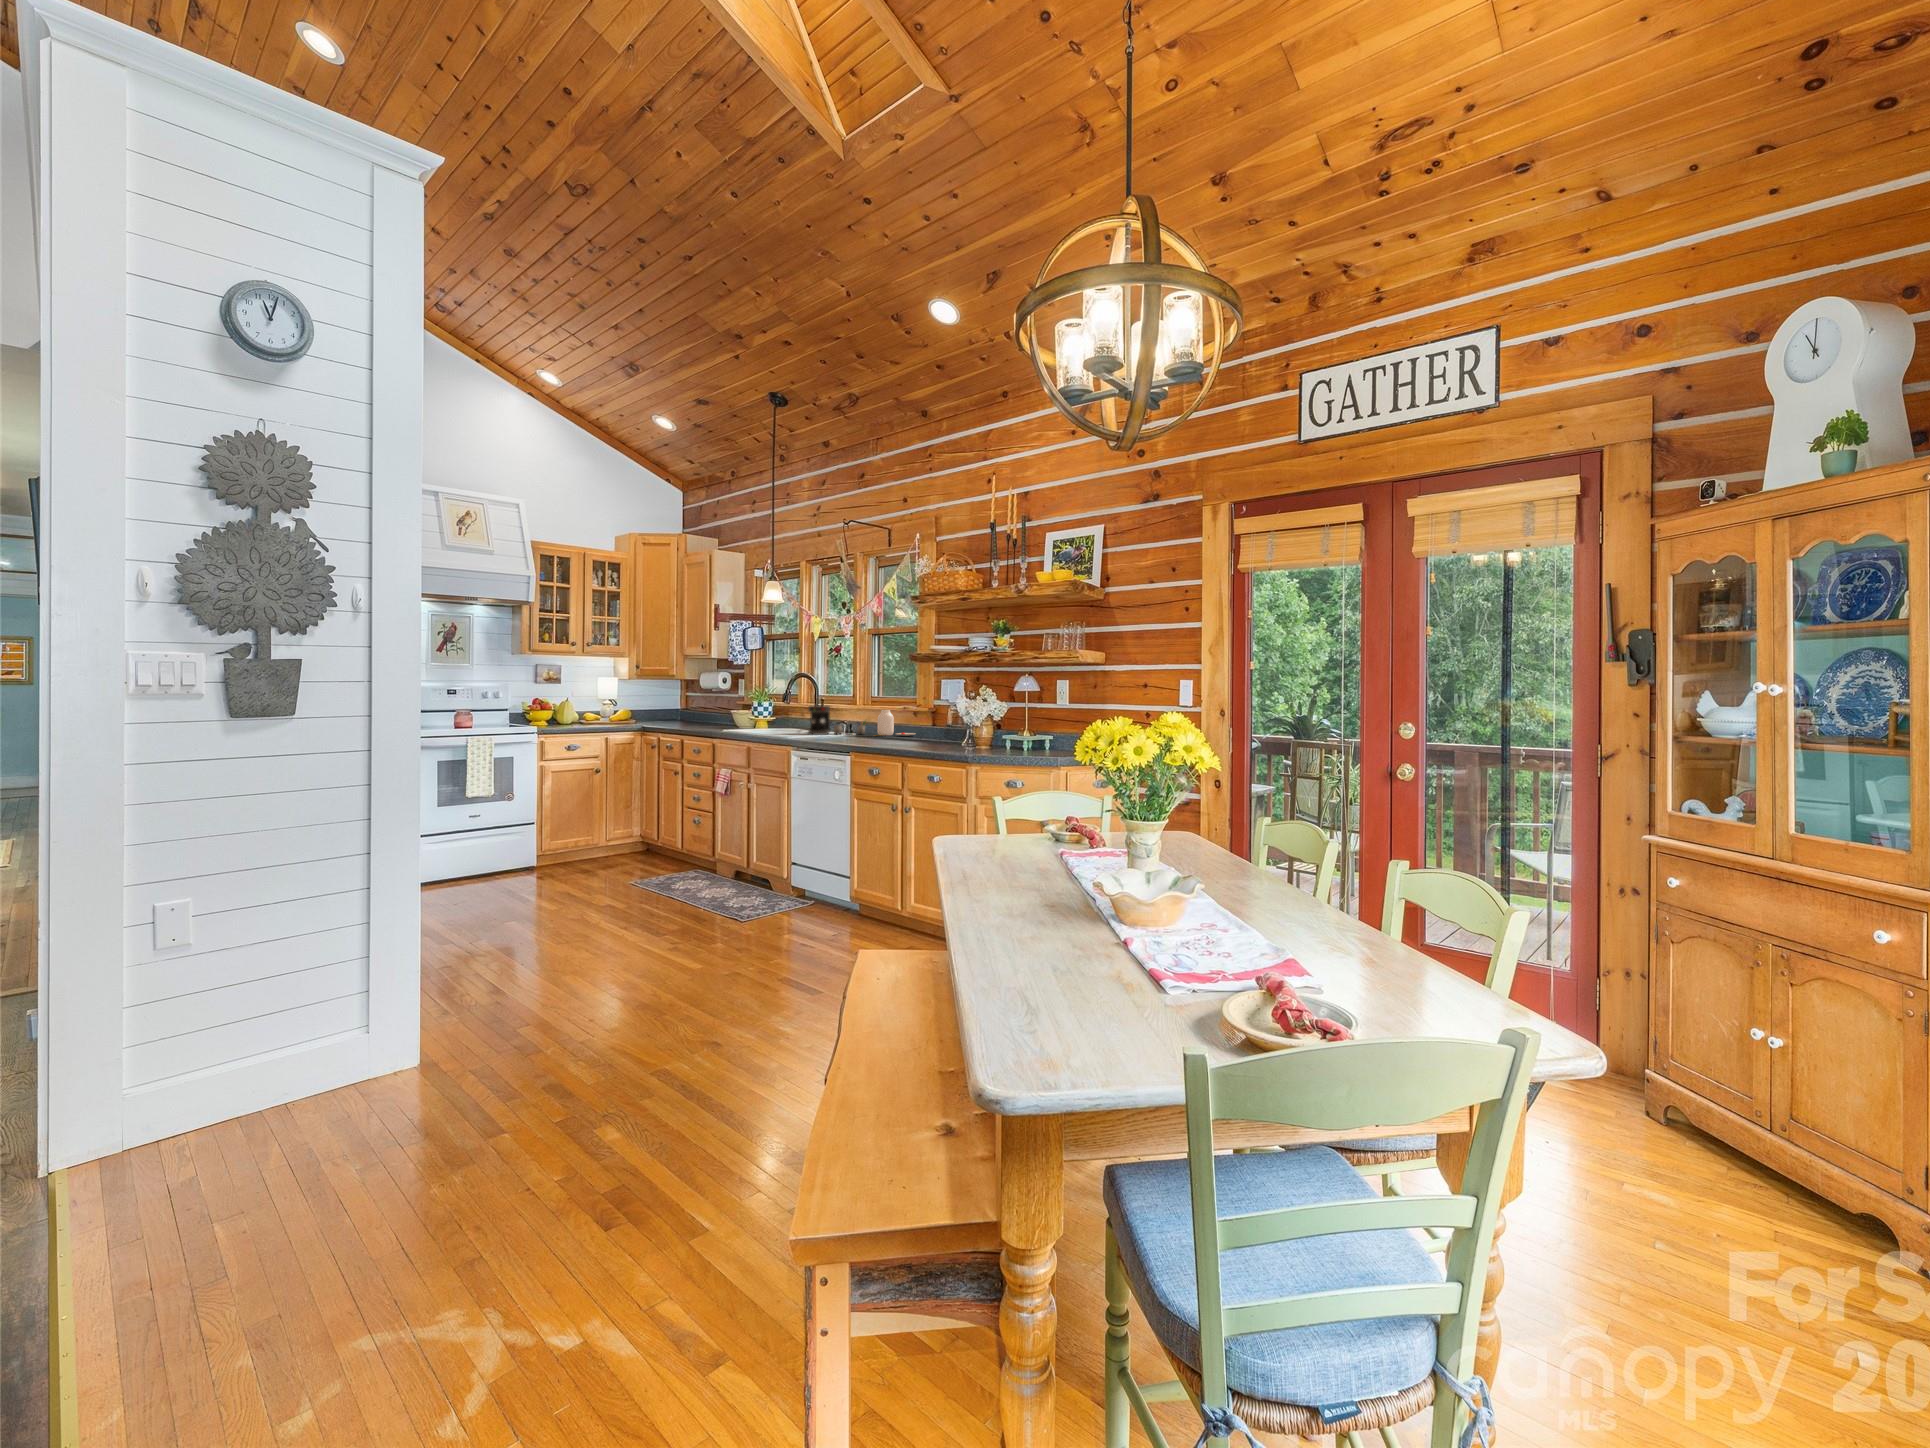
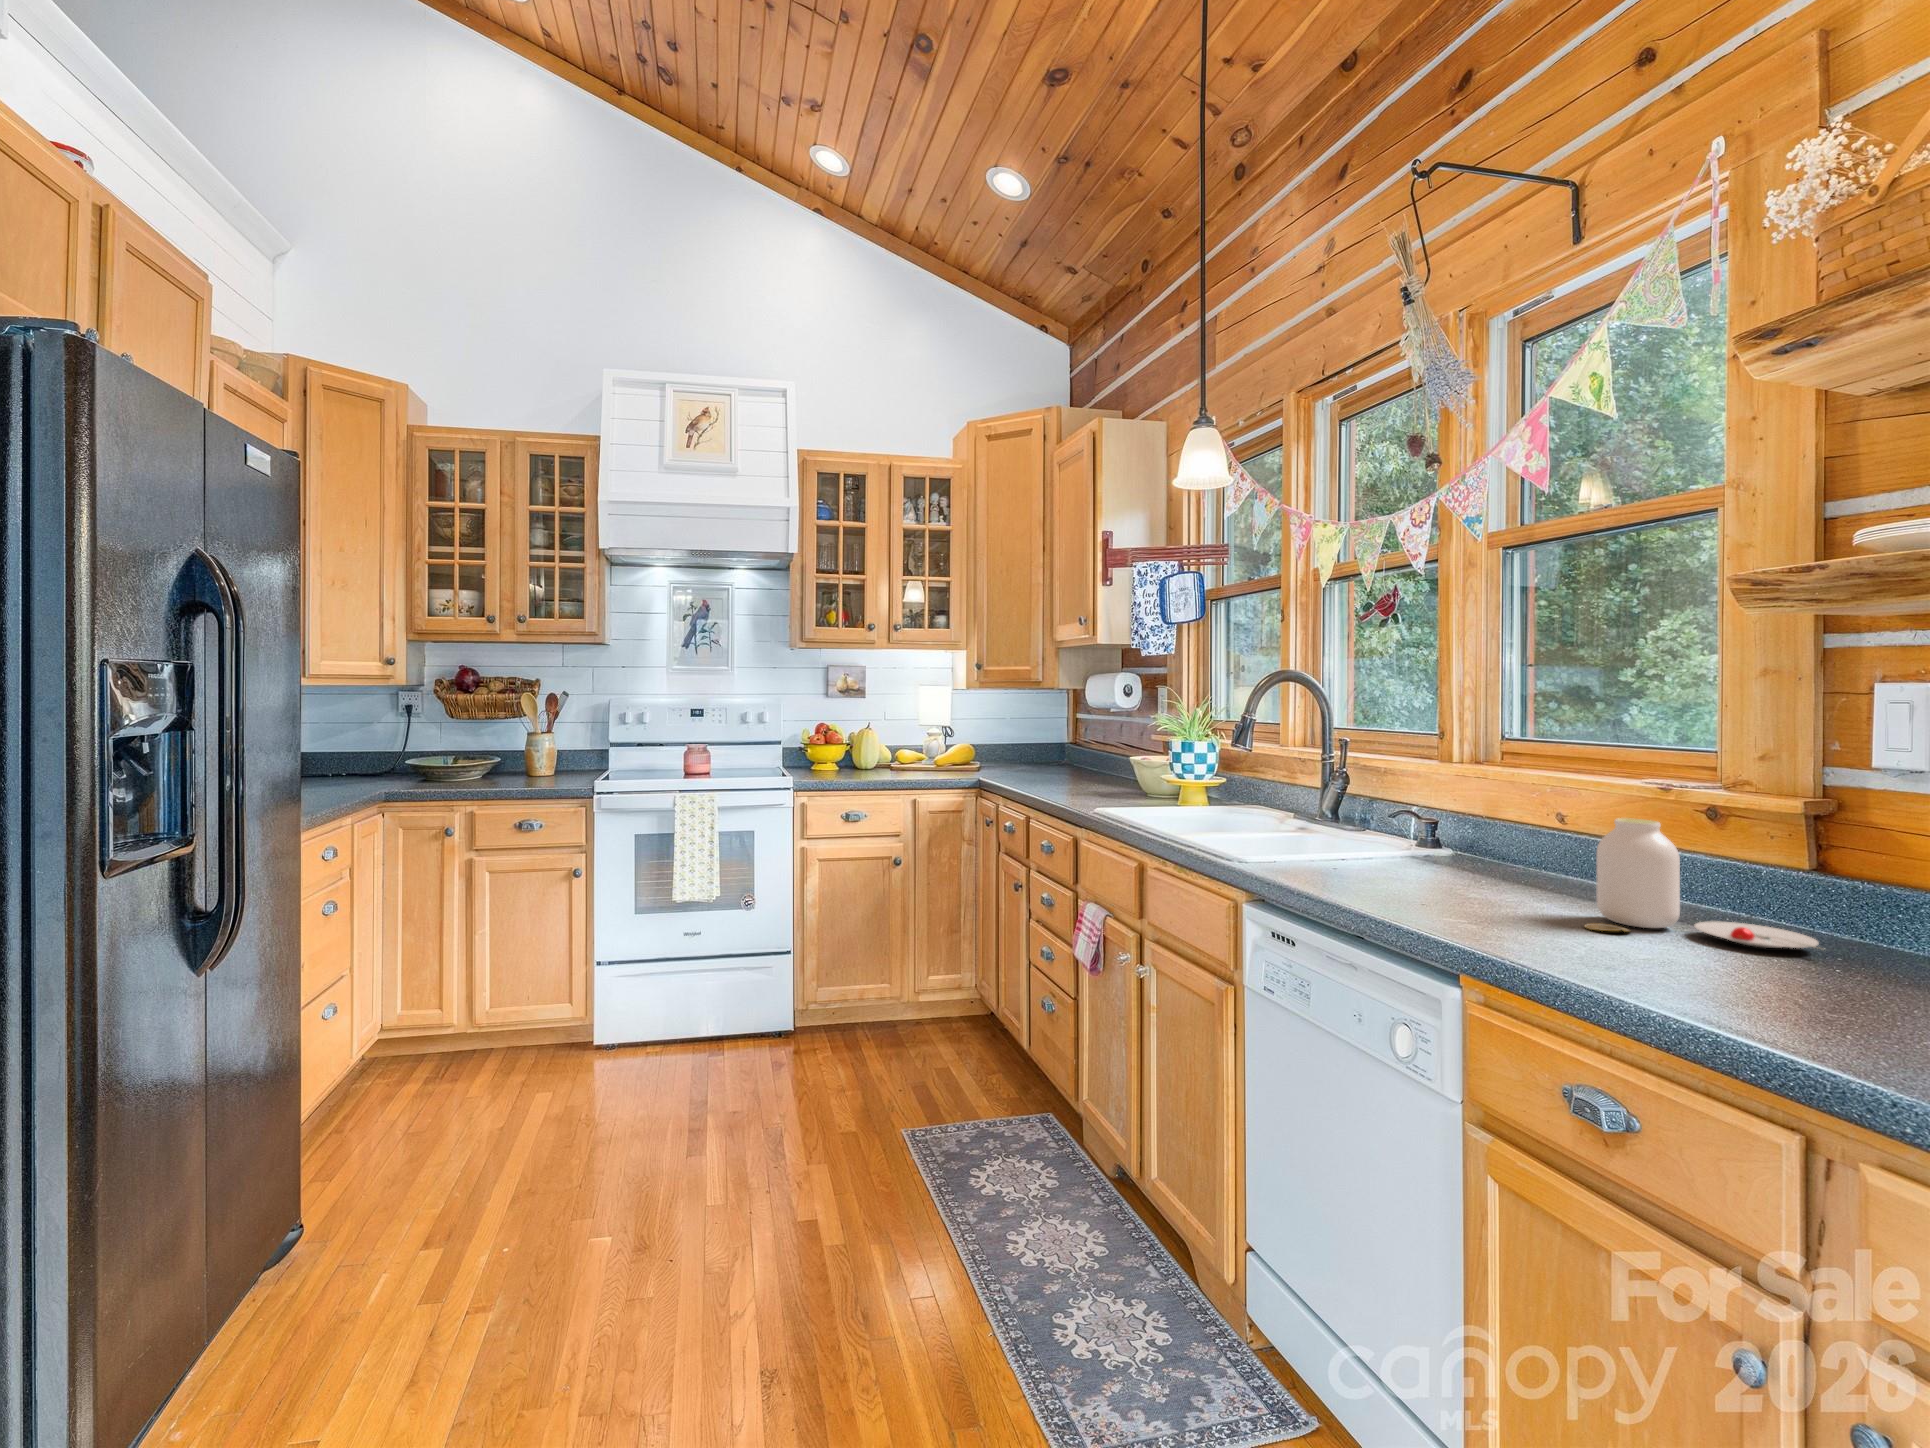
coffee maker: present [808,705,866,735] -> none [1307,773,1531,891]

